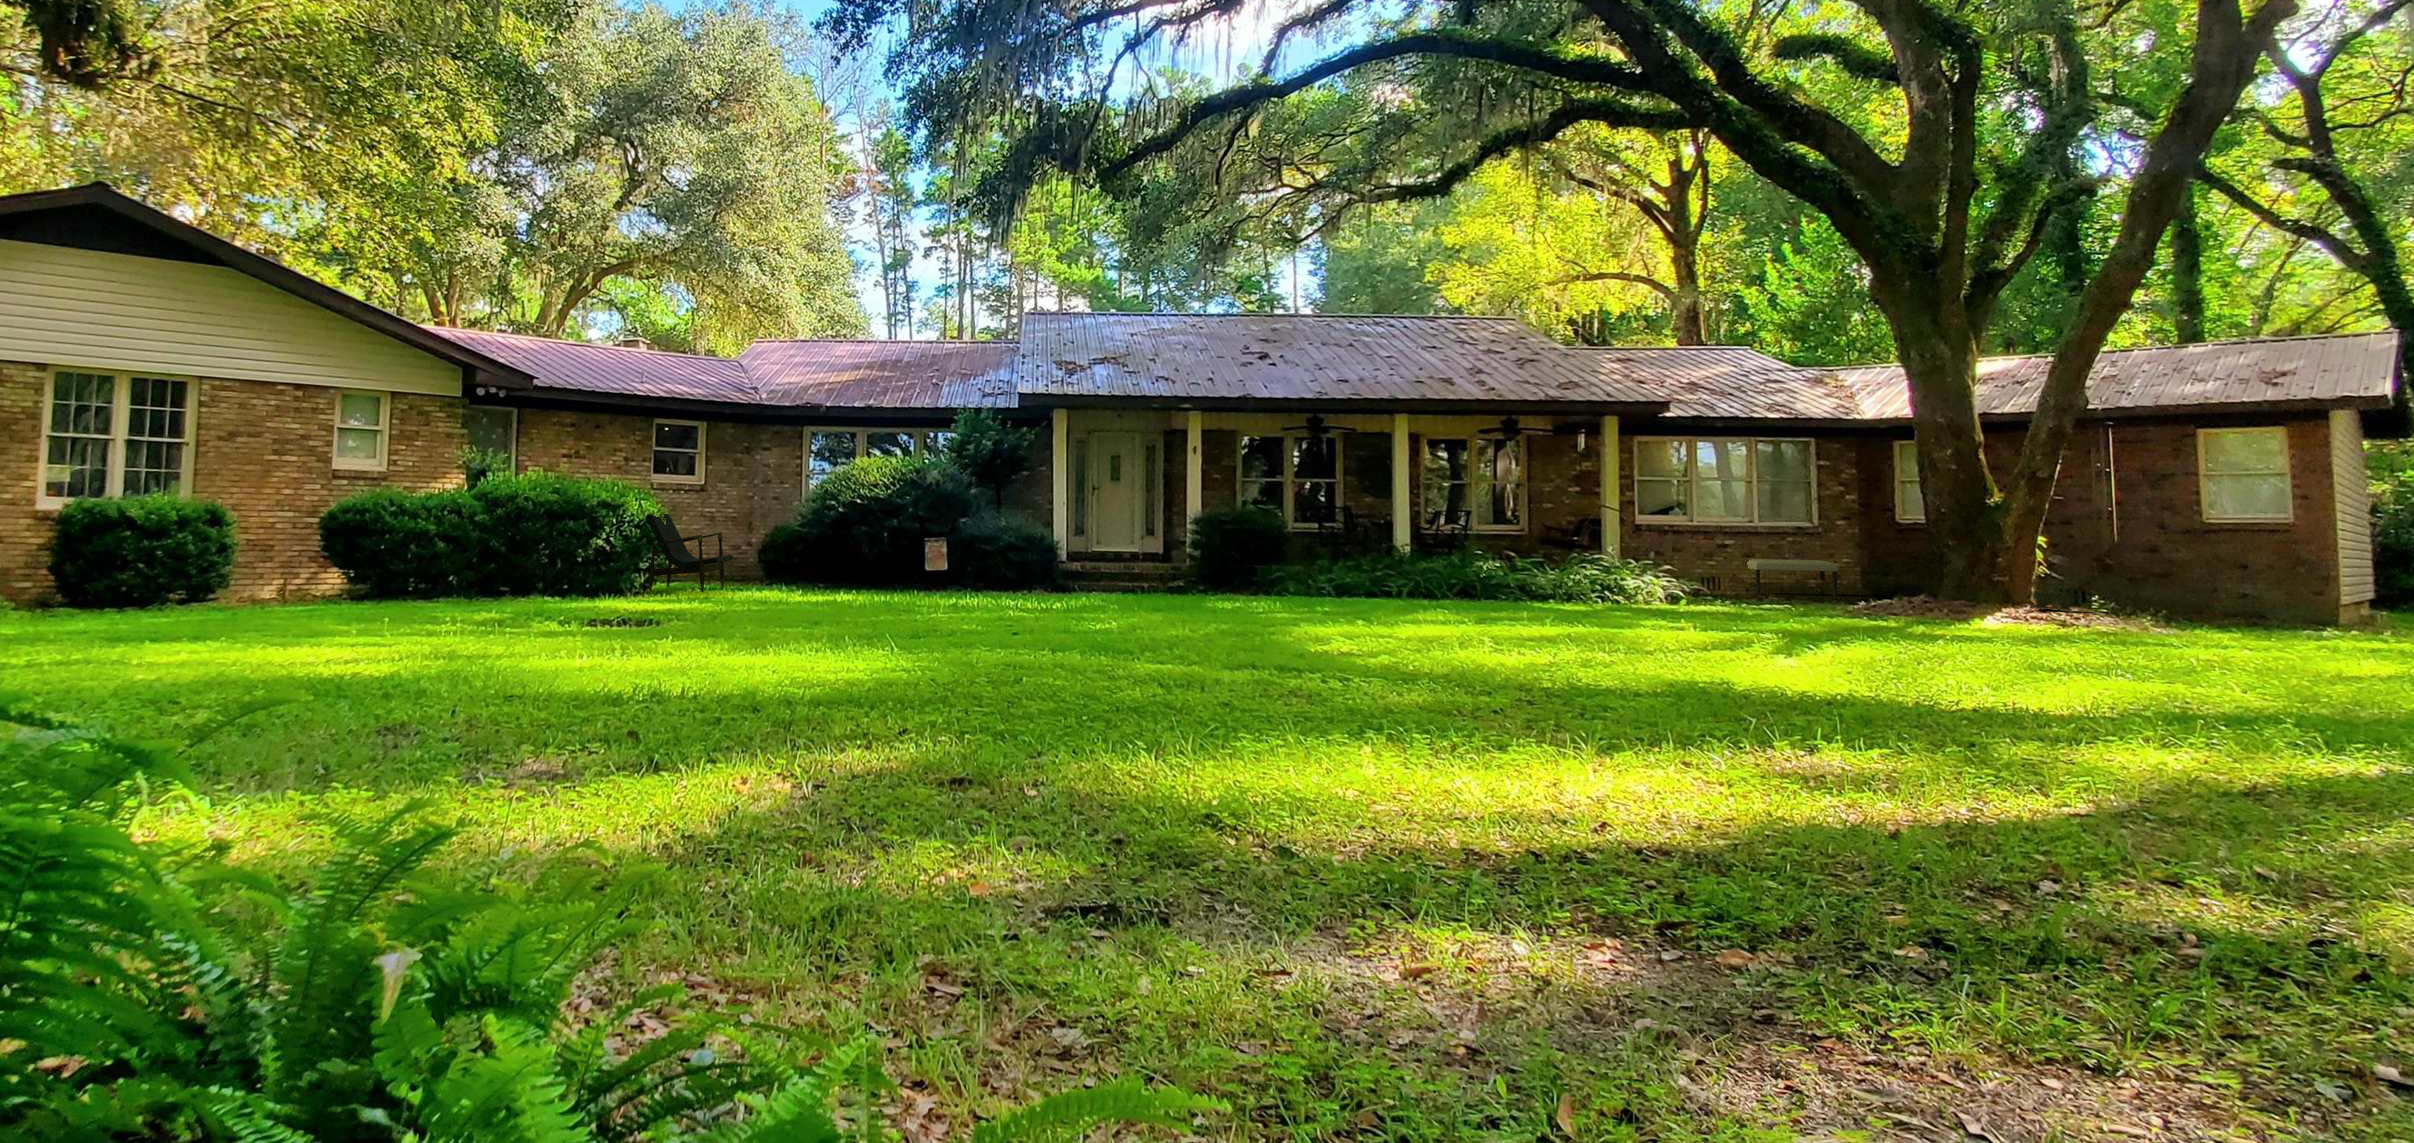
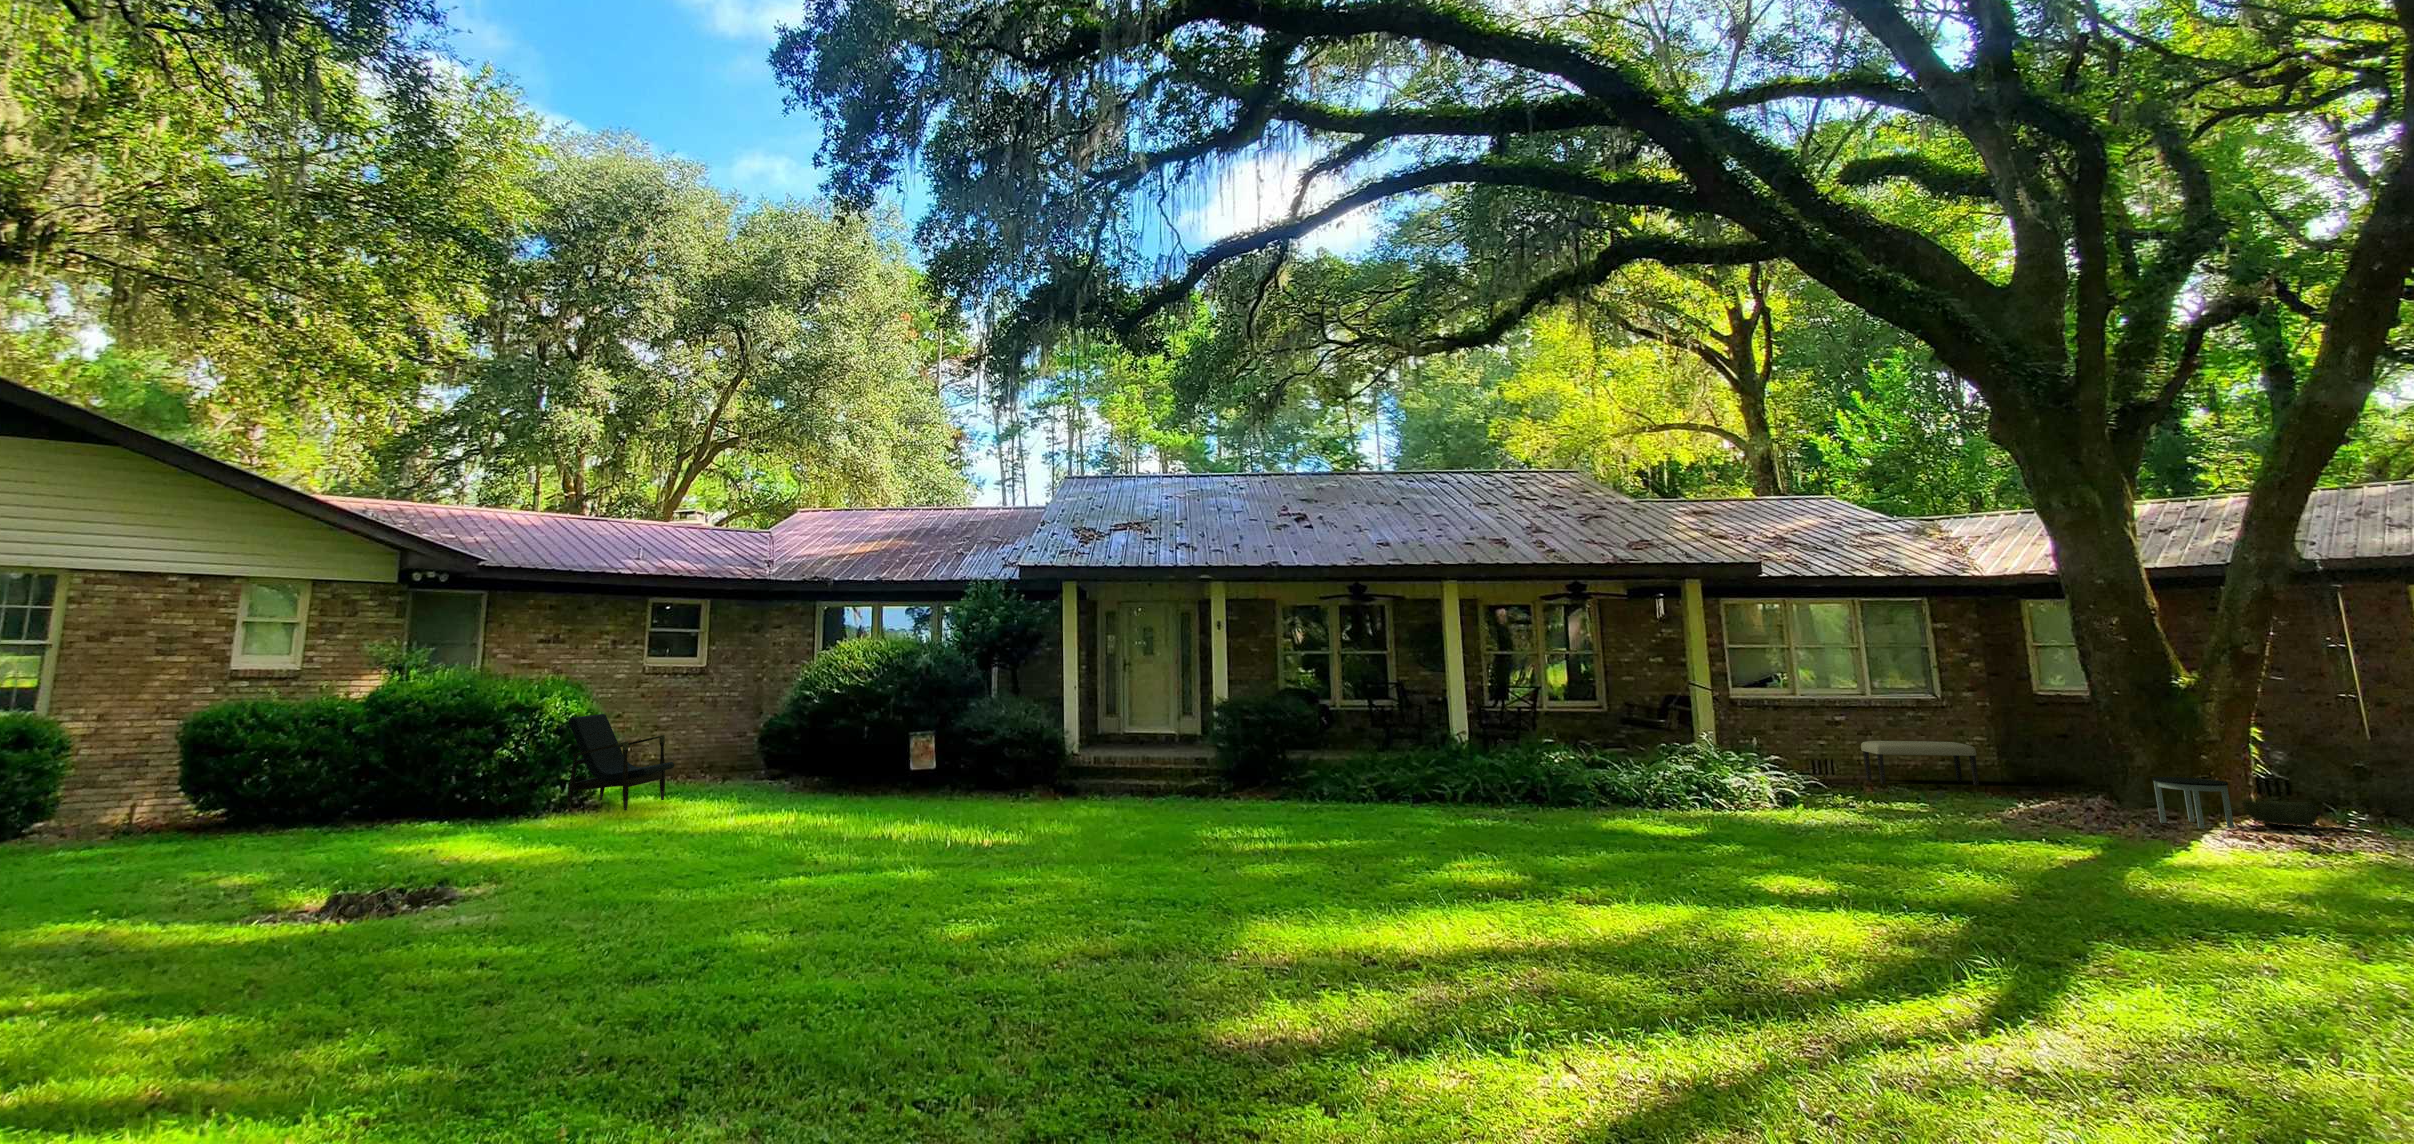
decorative plant: present [985,548,1005,589] -> none [978,742,1006,791]
round table: none [1957,574,2012,611] -> present [2152,777,2234,829]

